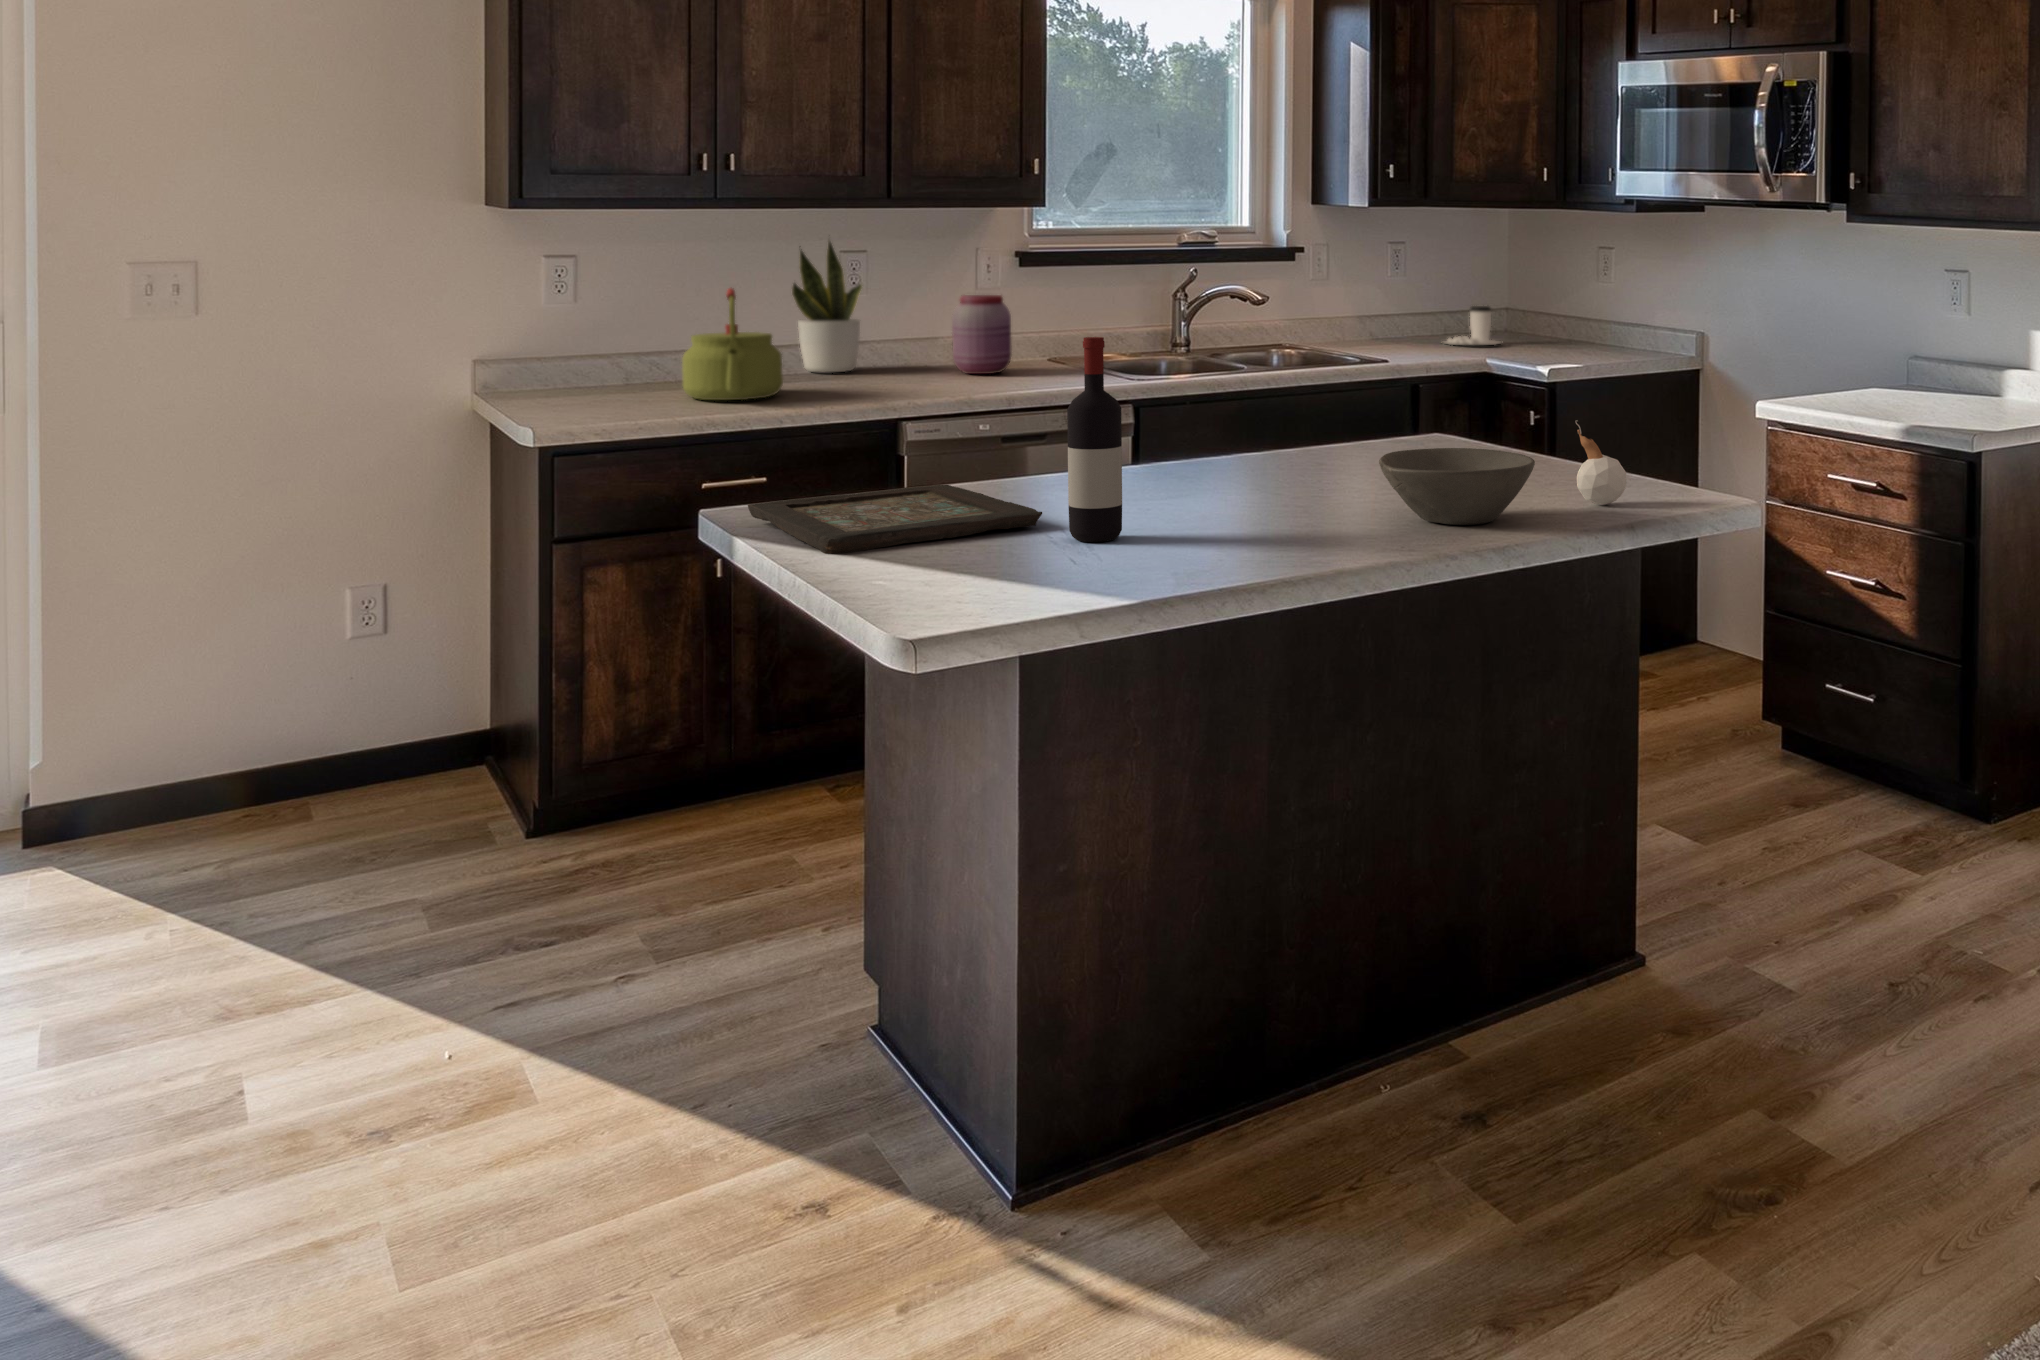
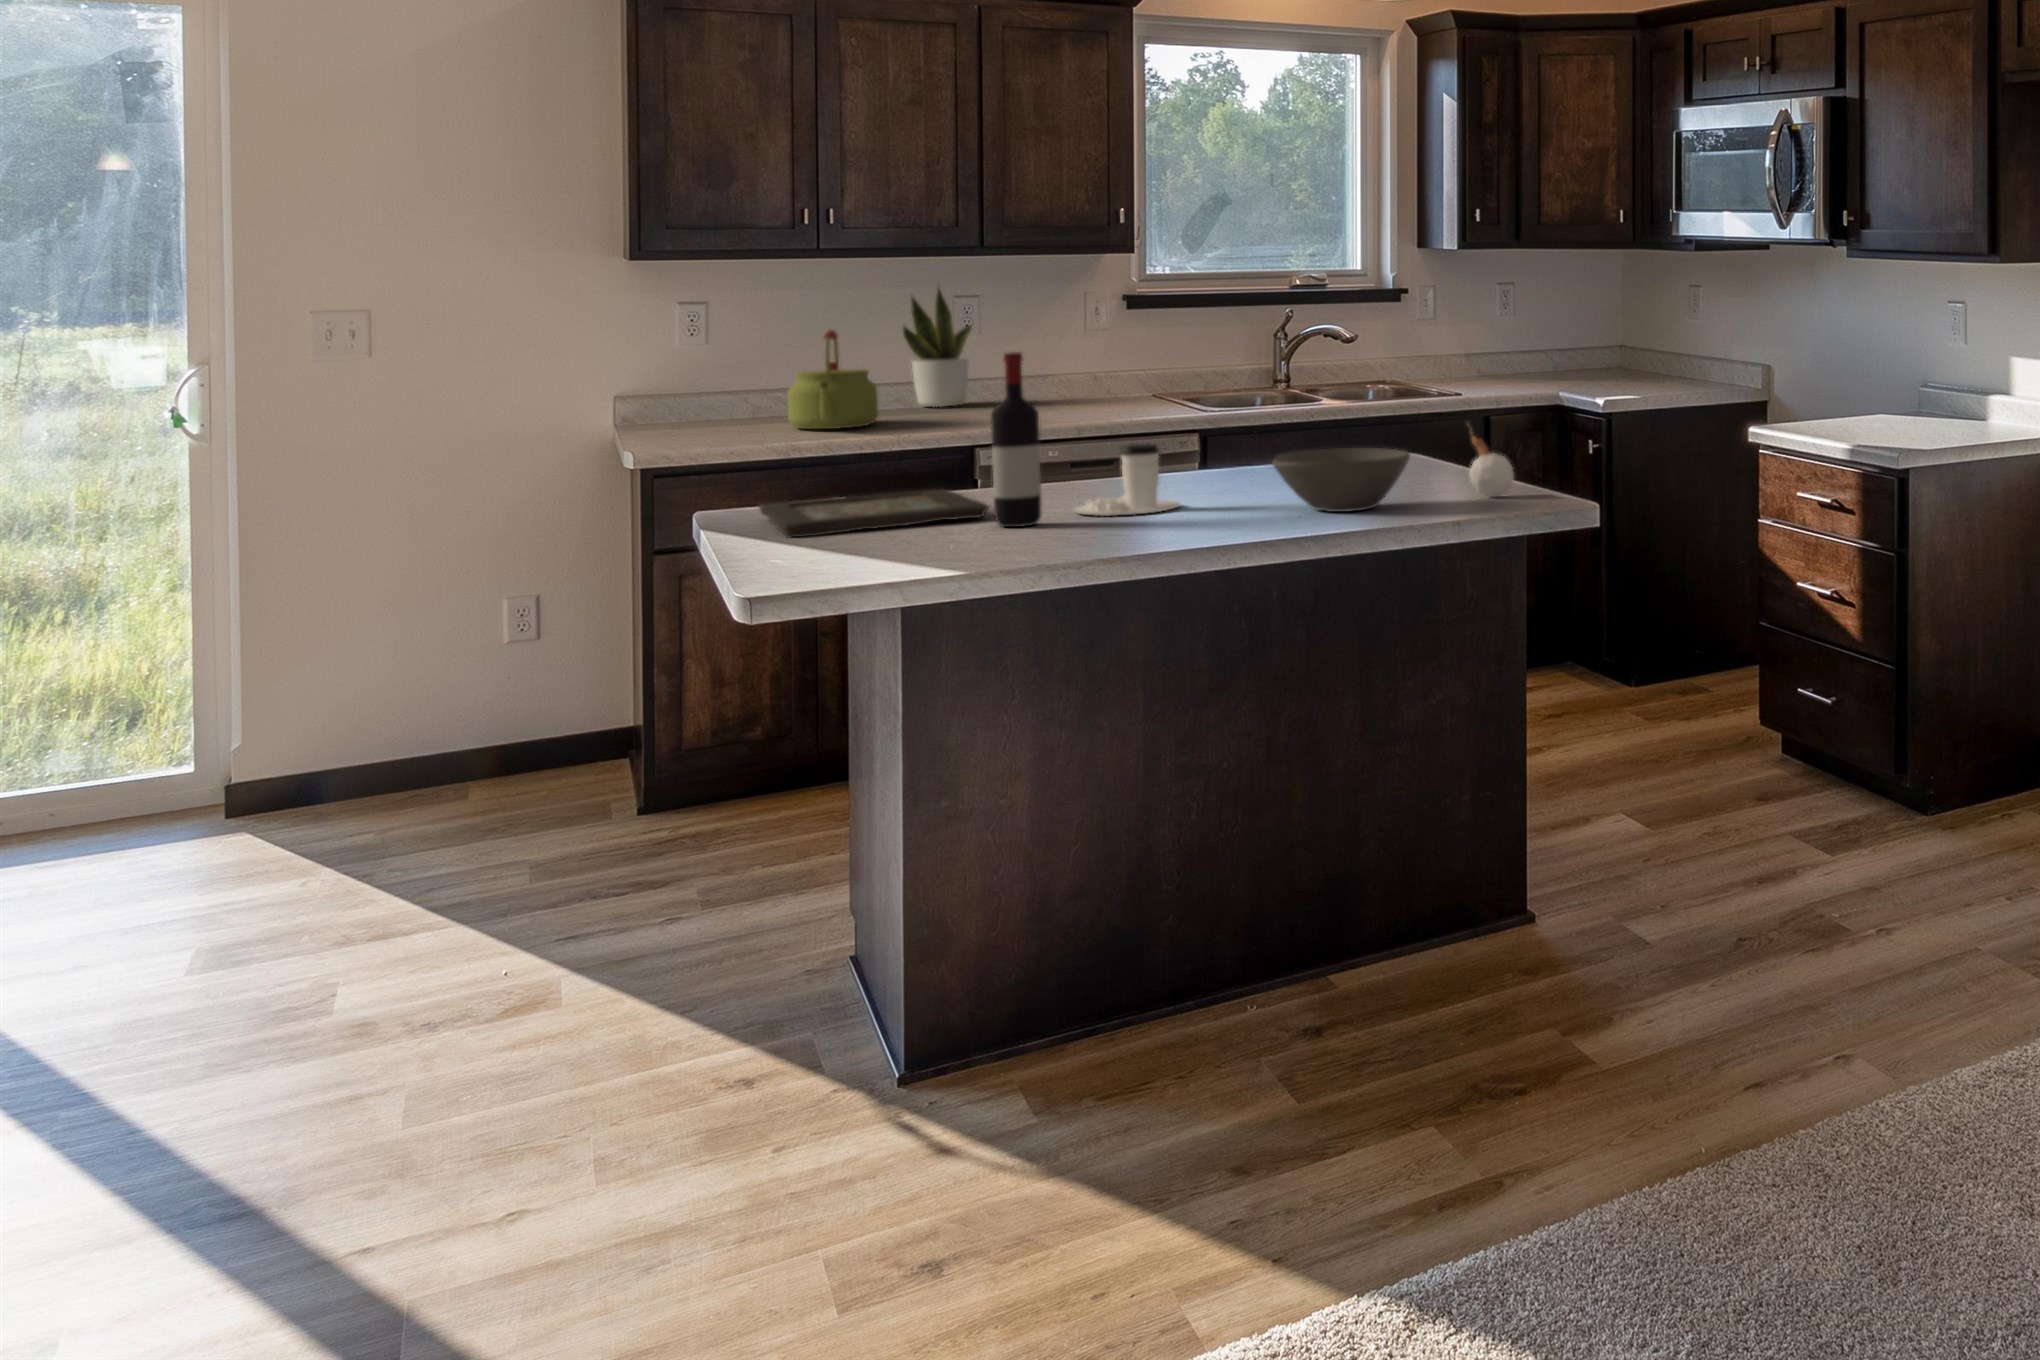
jar: present [952,295,1011,374] -> none [1050,334,1105,406]
coffee cup: present [1443,306,1501,345] -> present [1072,444,1180,516]

